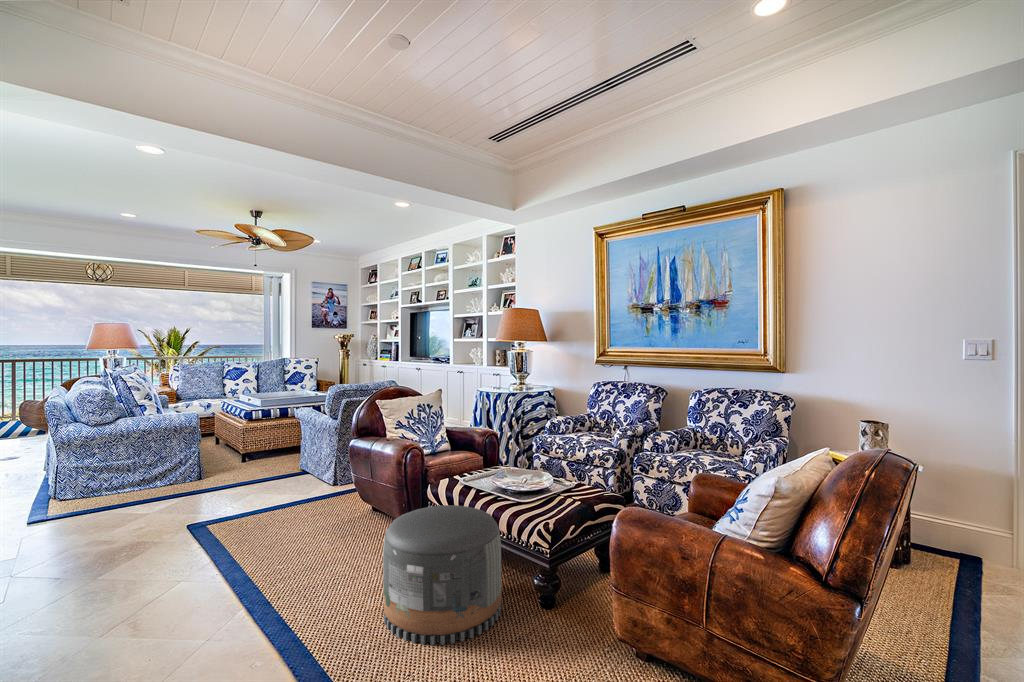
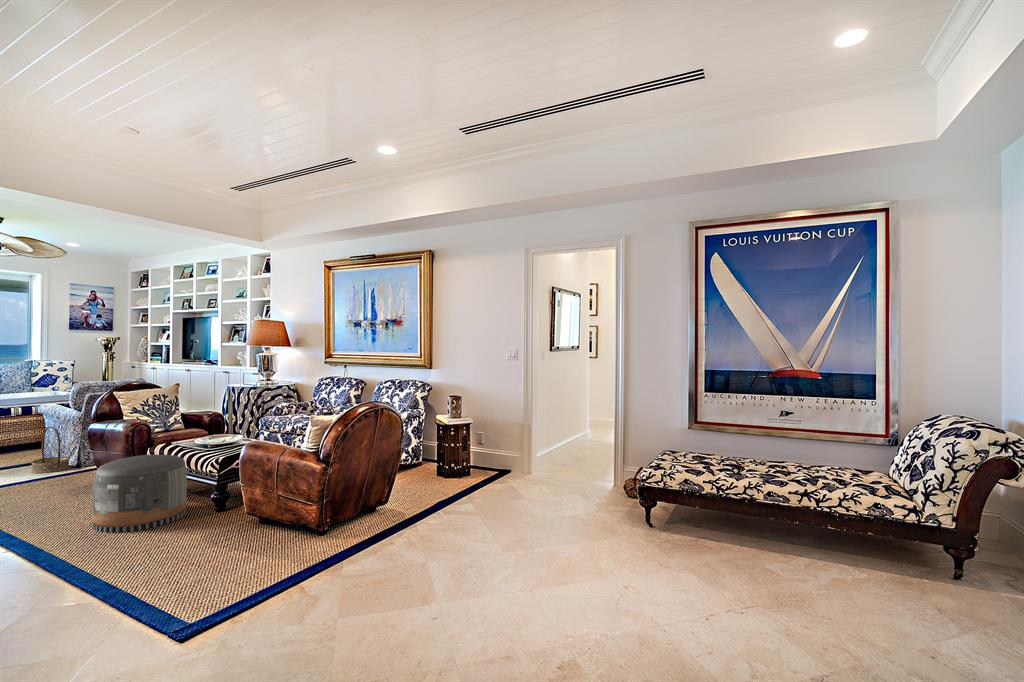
basket: none [293,438,328,493] -> present [32,426,69,473]

